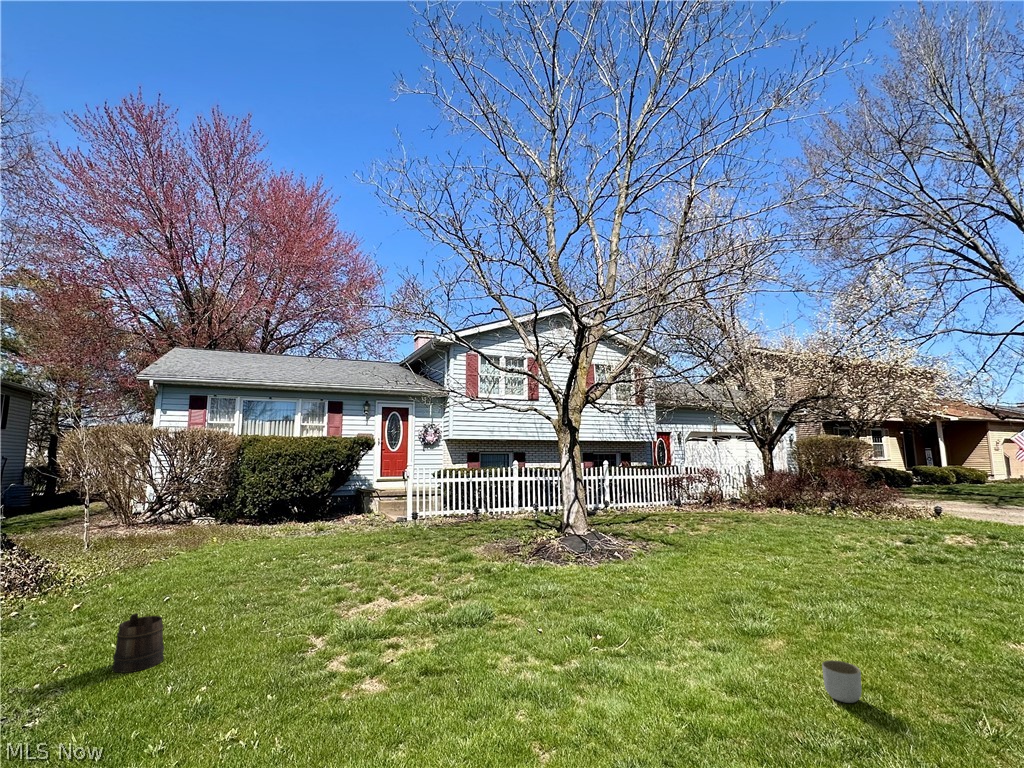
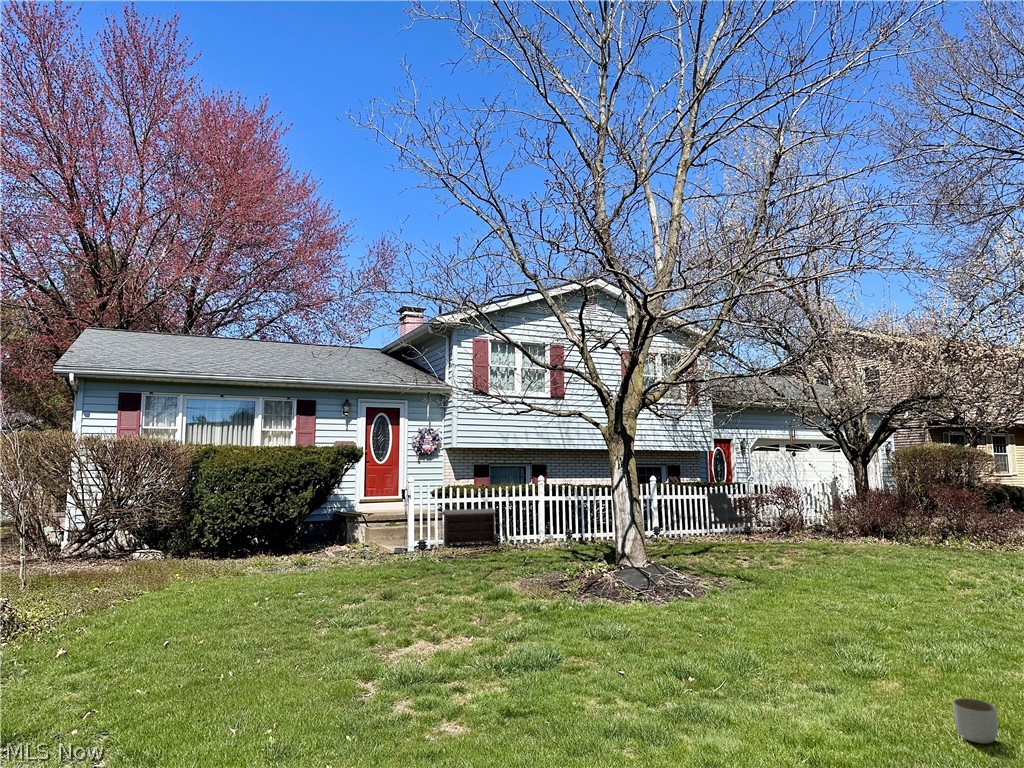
lounge chair: none [647,473,684,507] -> present [706,492,754,535]
bench: none [436,486,479,517] -> present [442,508,497,547]
bucket: present [112,613,164,673] -> none [130,650,185,717]

